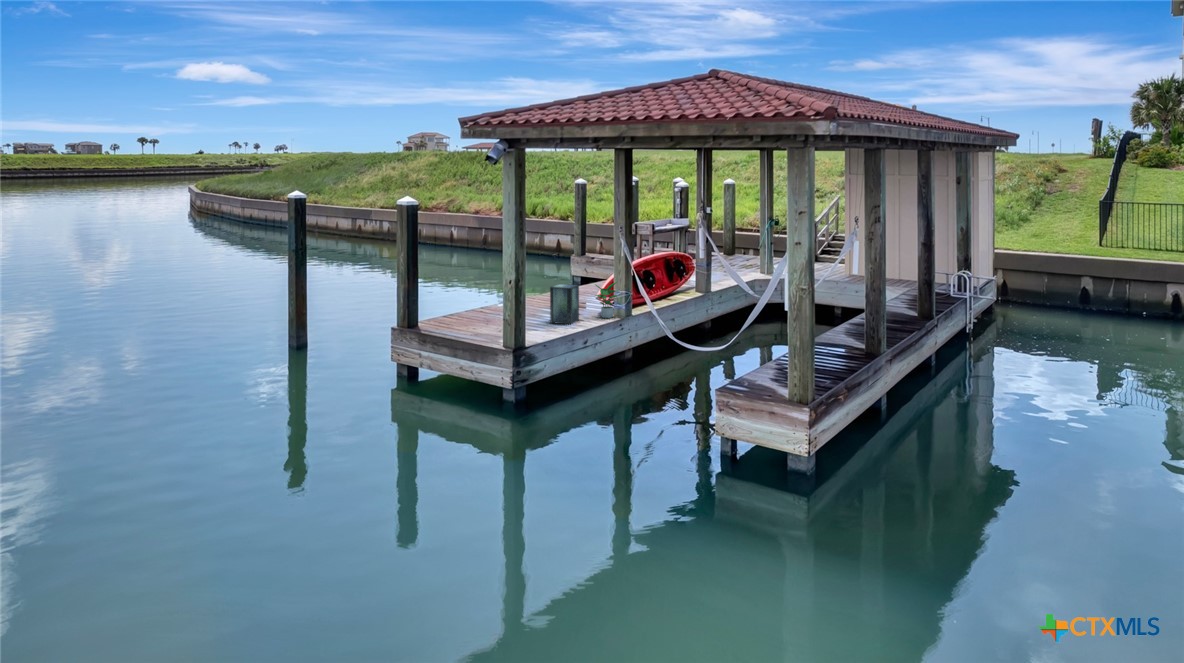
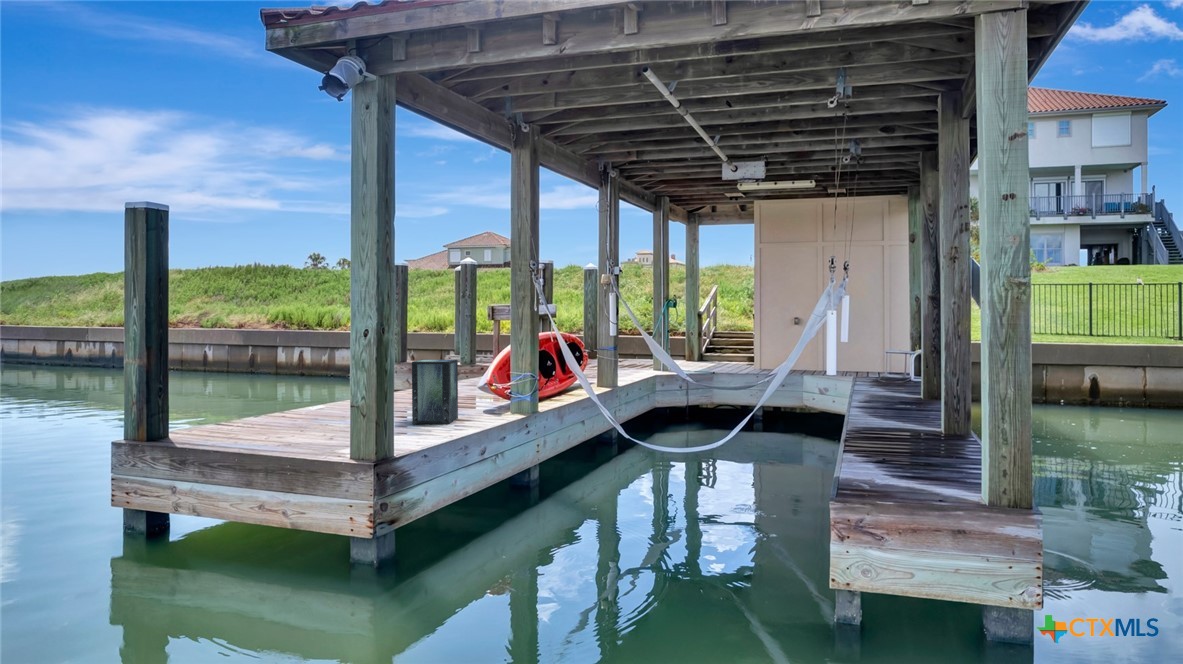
potted plant: present [595,282,619,318] -> none [478,355,523,414]

